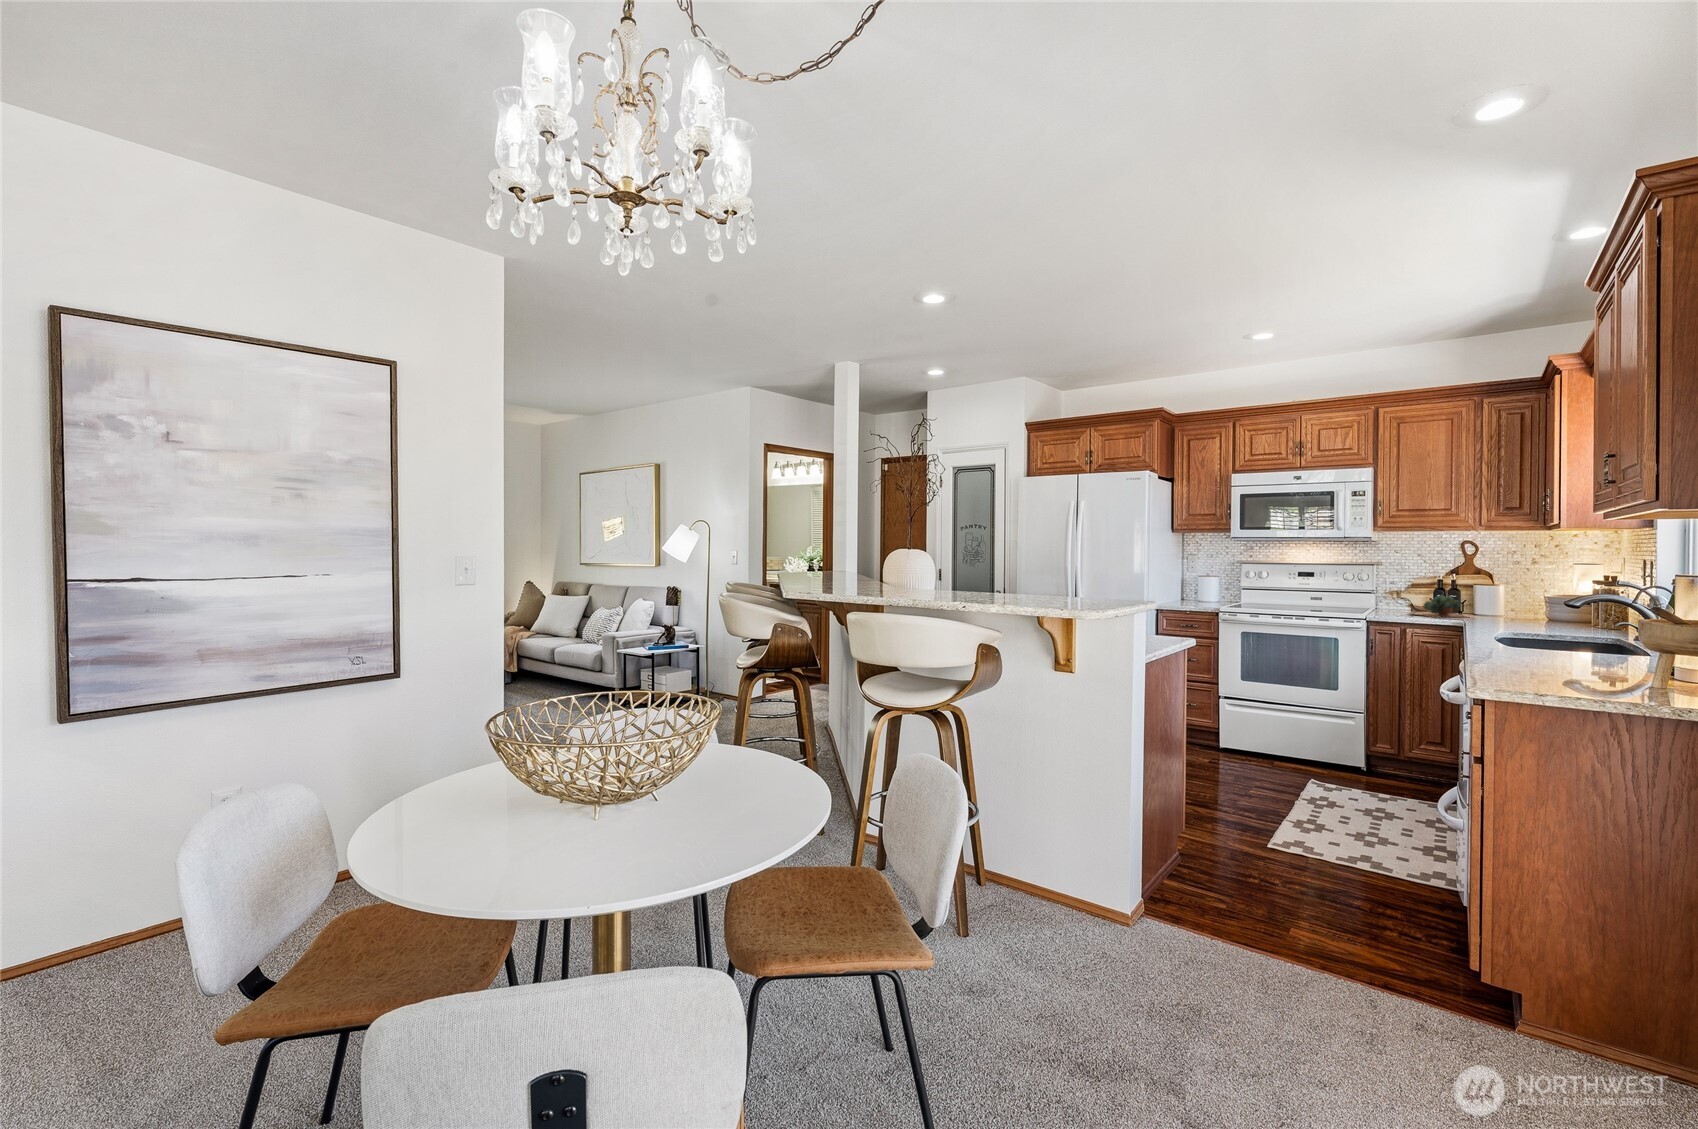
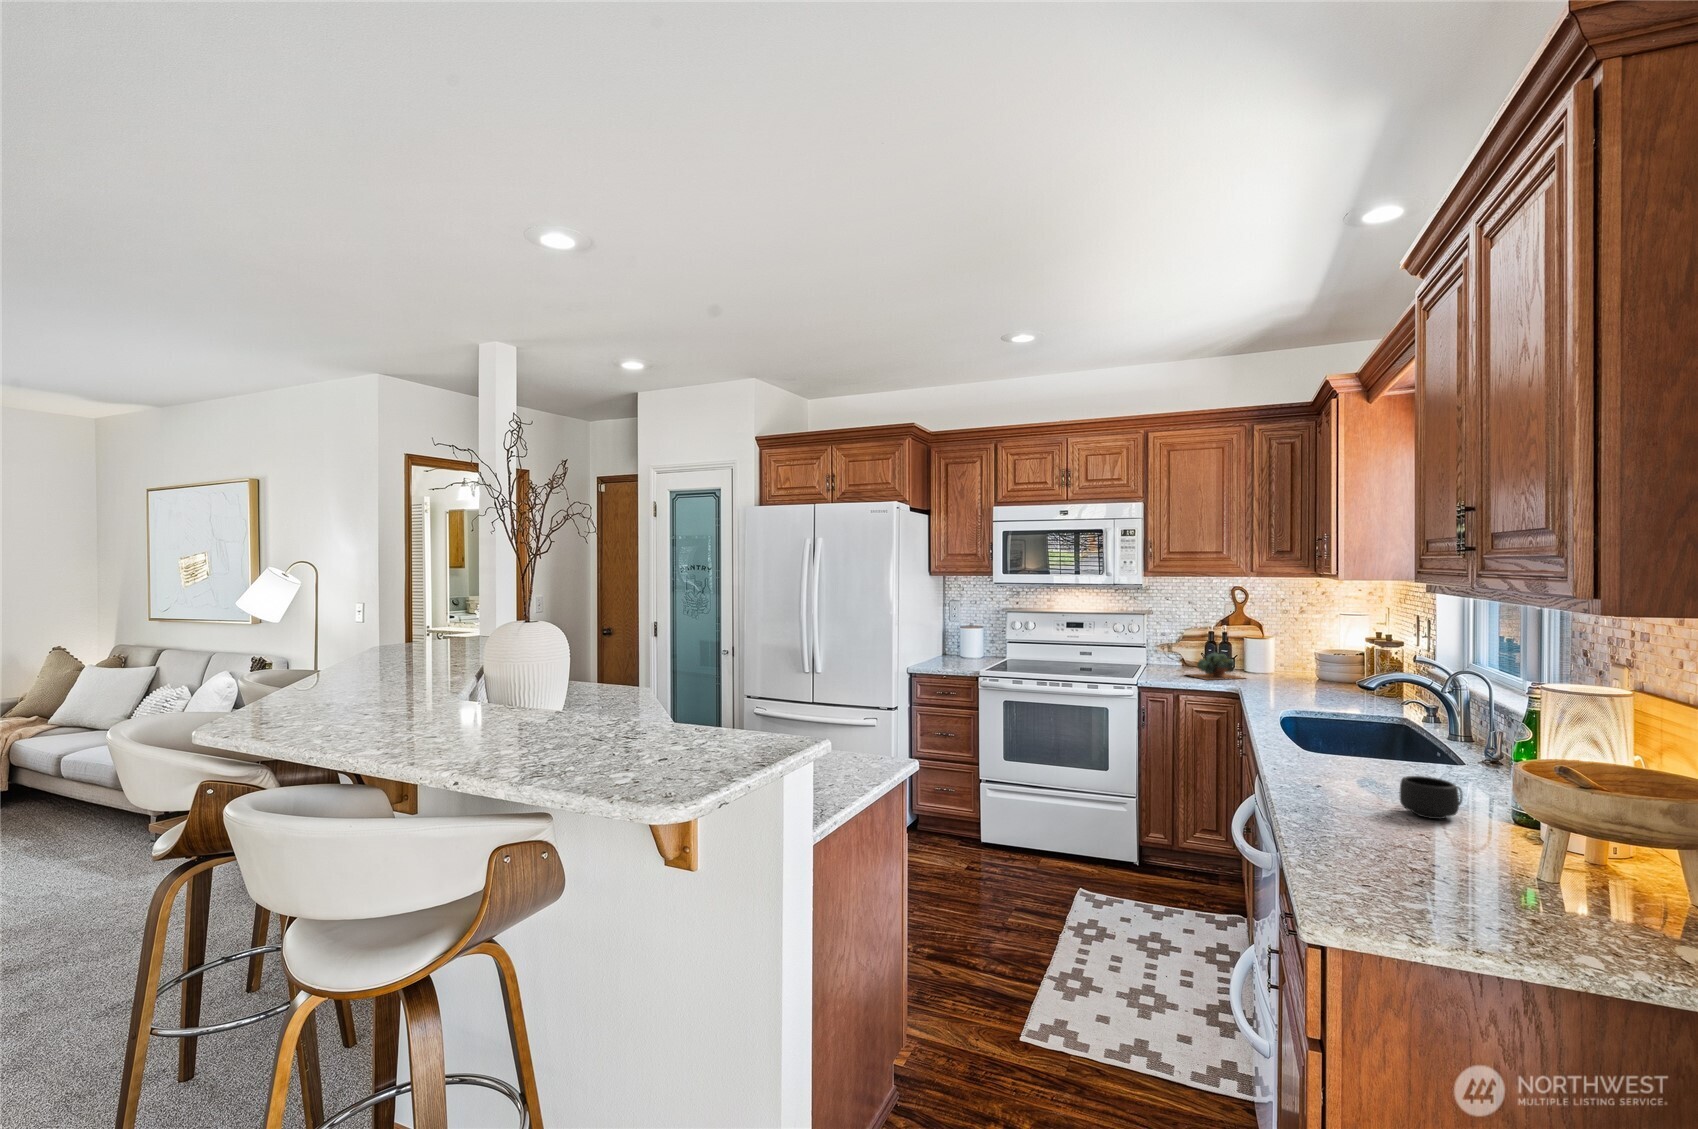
mug: none [1570,646,1619,671] -> present [1400,776,1462,819]

